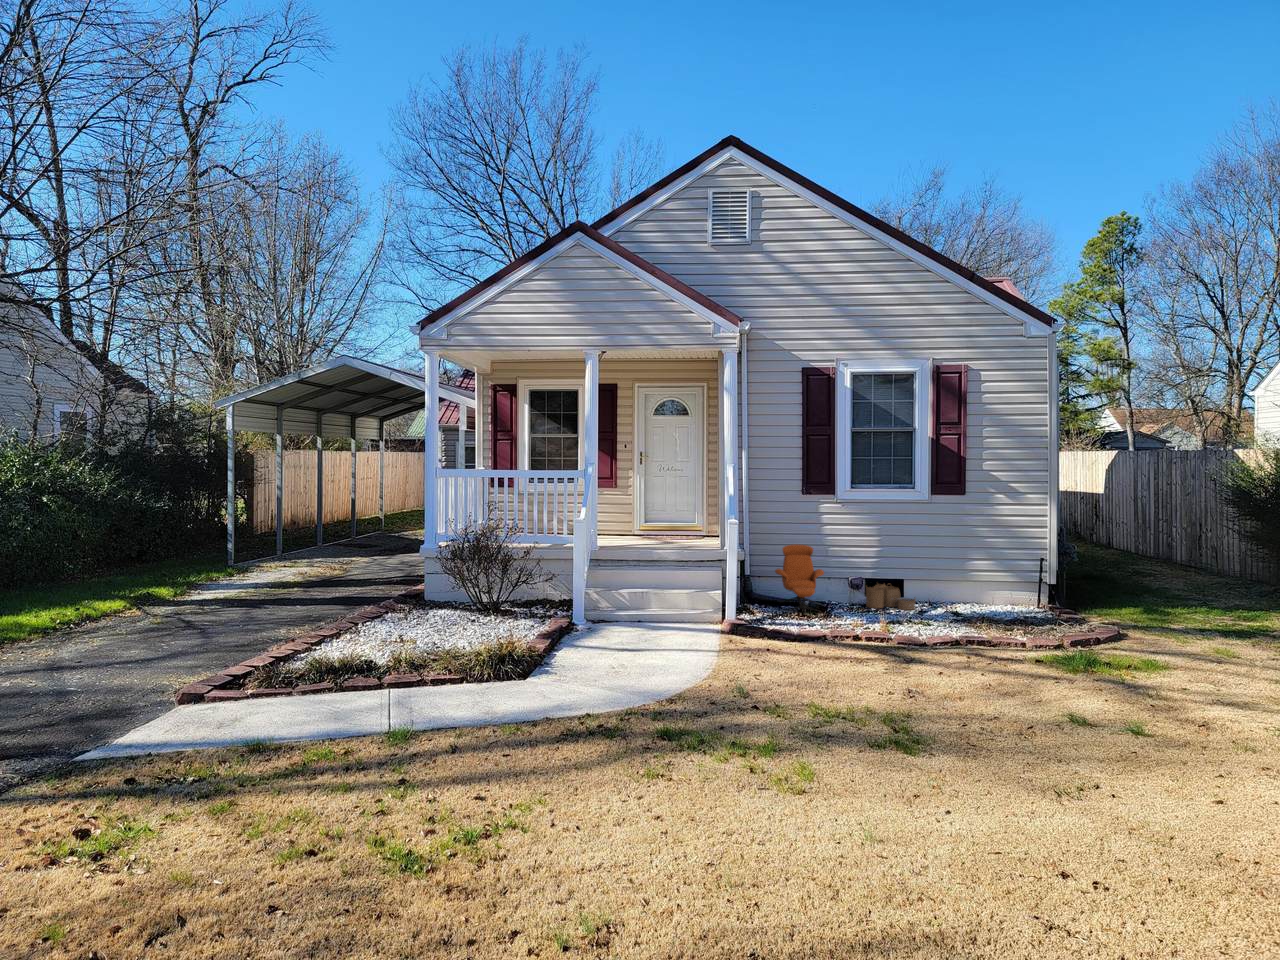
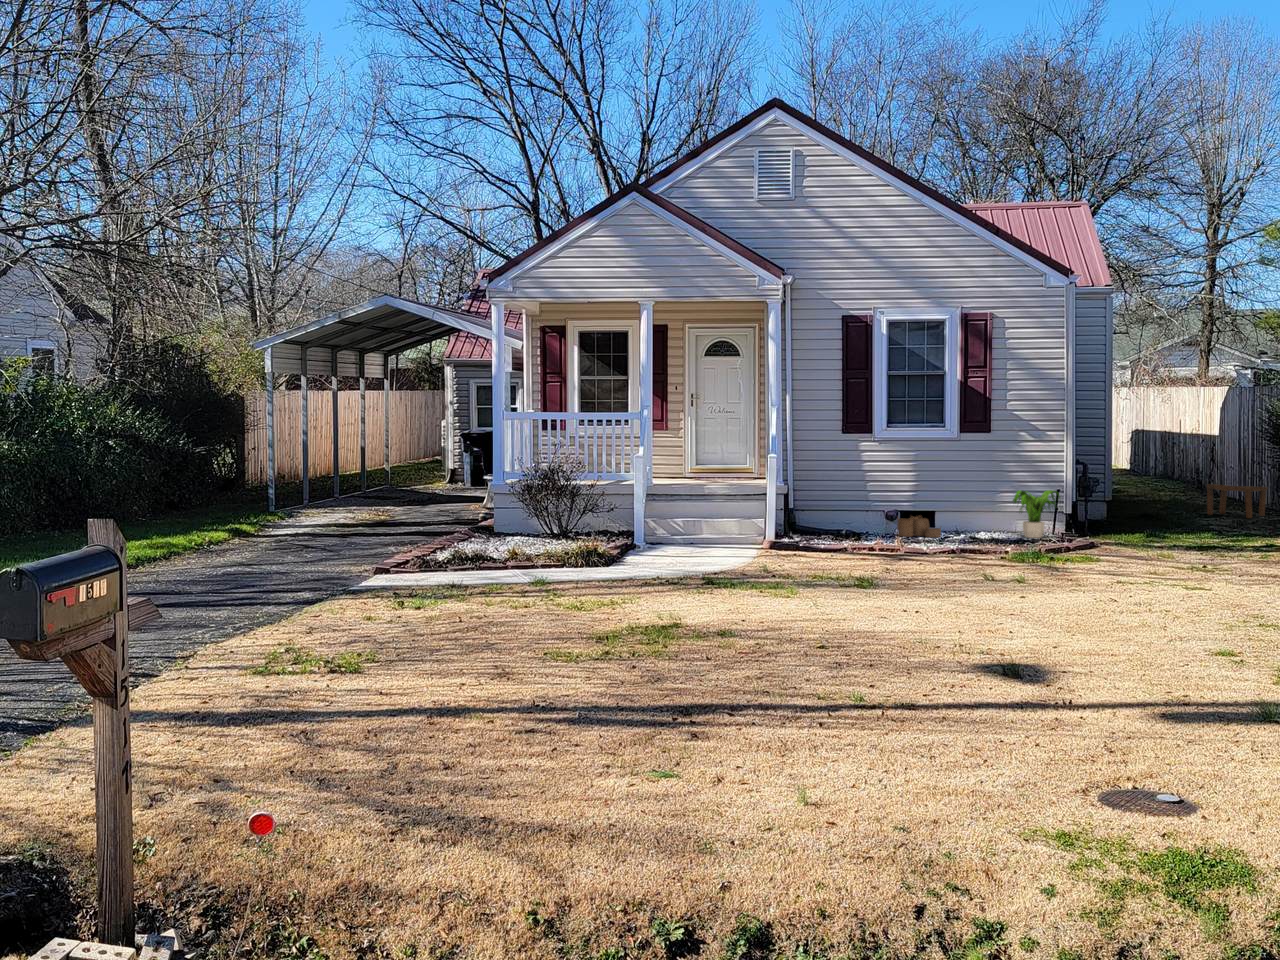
bench: none [1134,542,1201,577] -> present [1207,484,1268,518]
lounge chair: present [775,544,824,612] -> none [814,480,860,539]
potted plant: none [986,557,1047,611] -> present [1013,490,1060,538]

